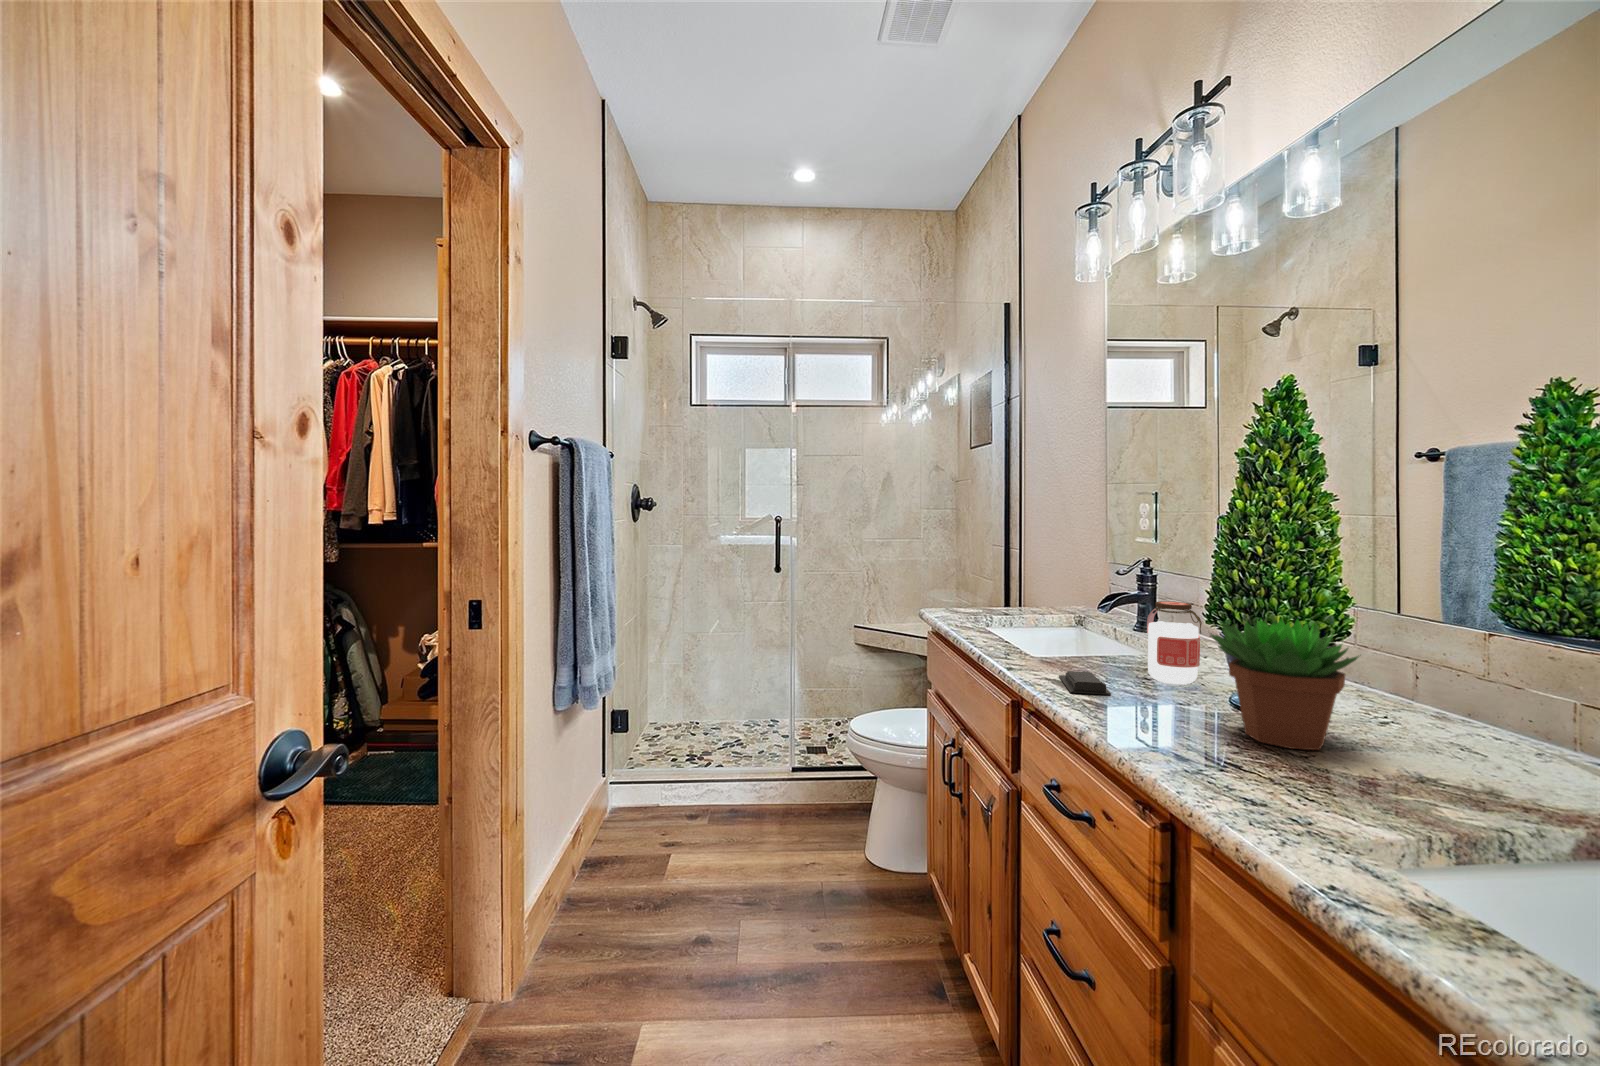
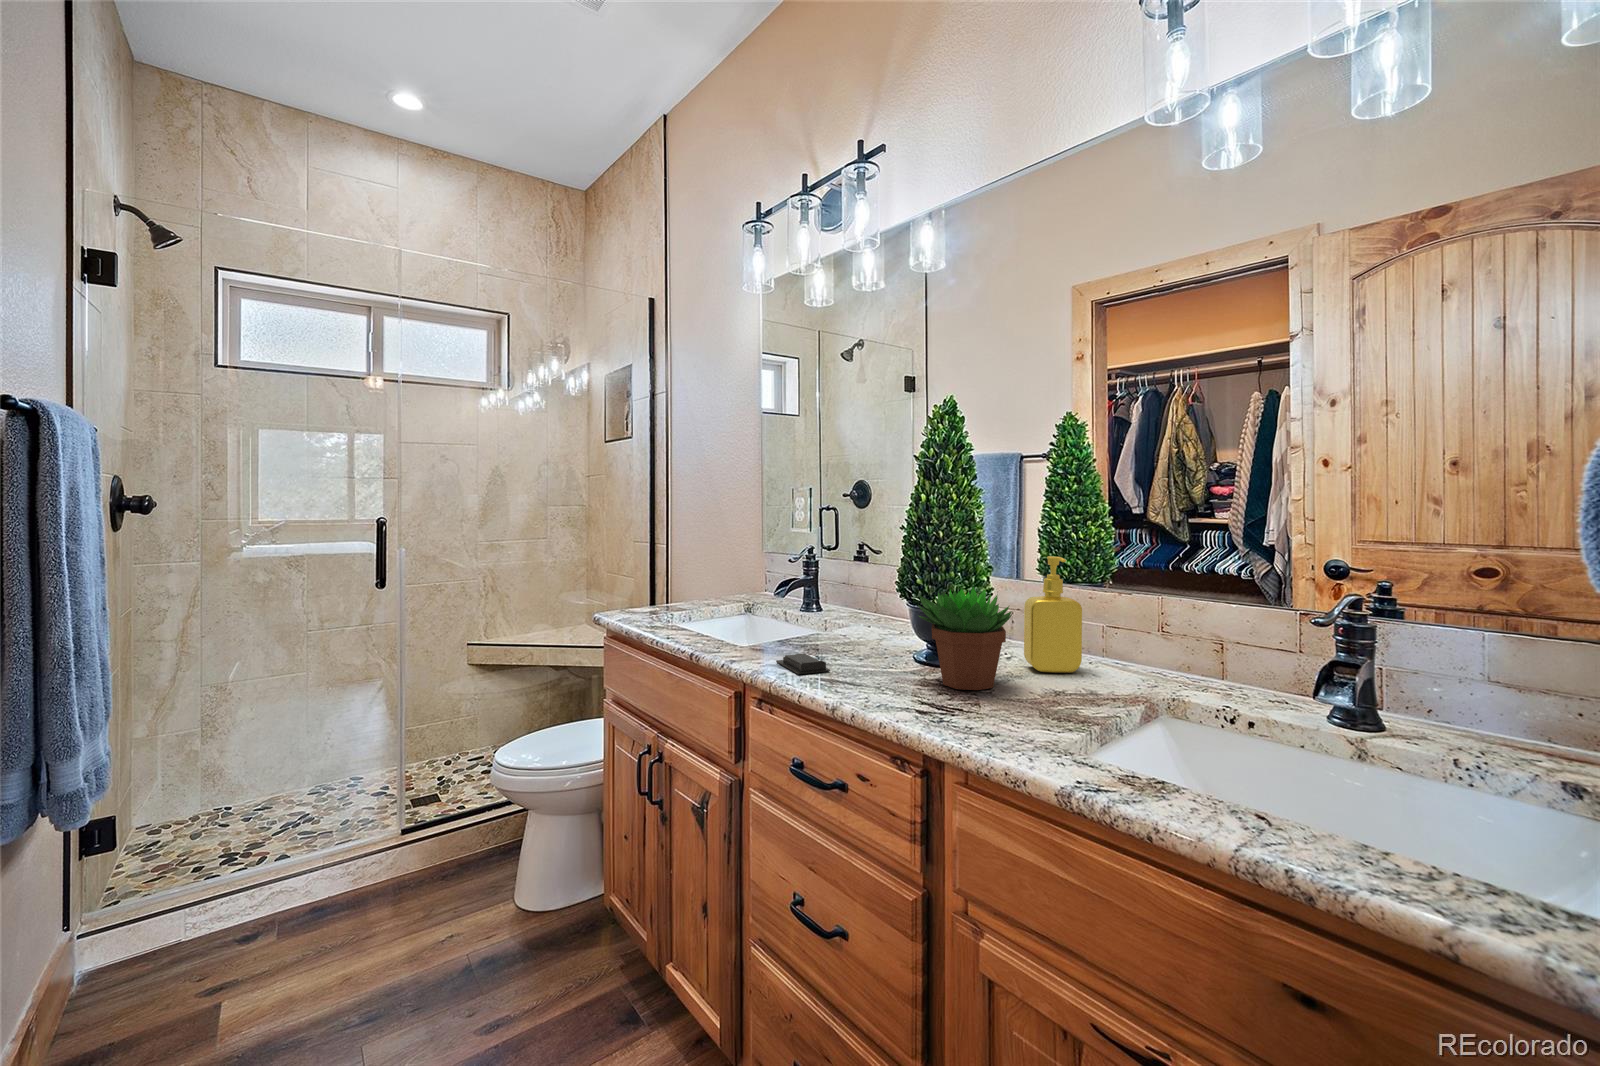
soap dispenser: none [1406,586,1512,756] -> present [1024,556,1082,673]
jar: present [1147,601,1202,684] -> none [842,583,885,655]

